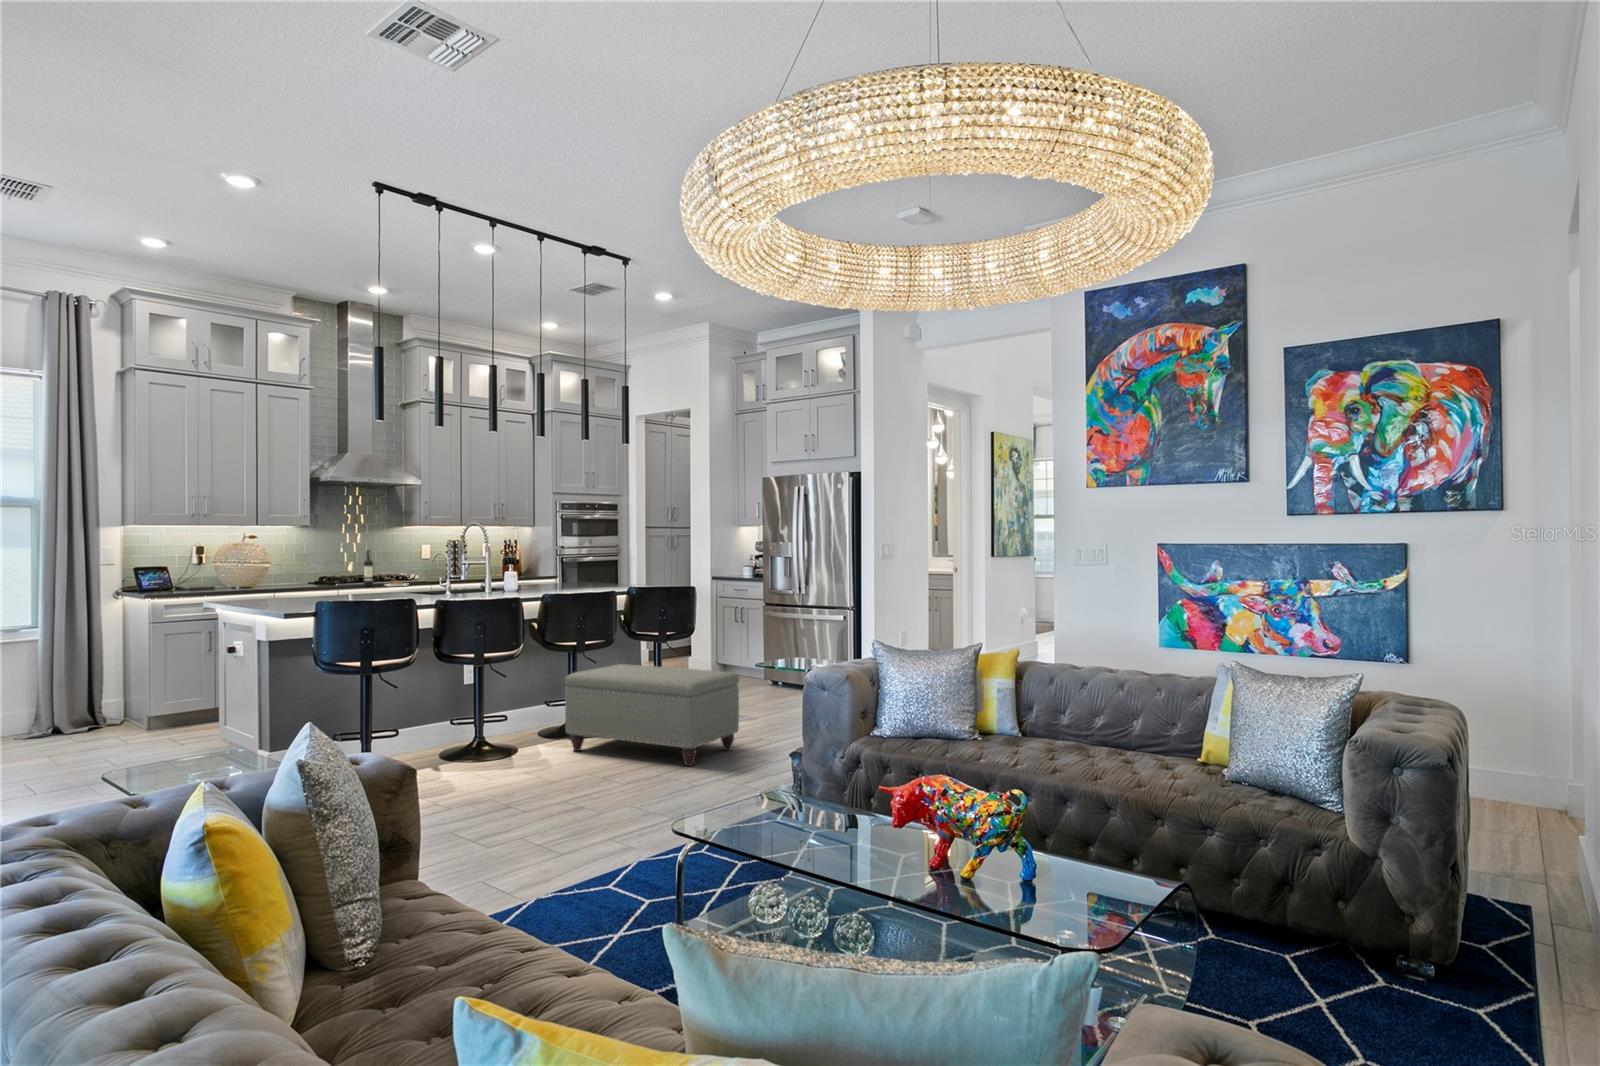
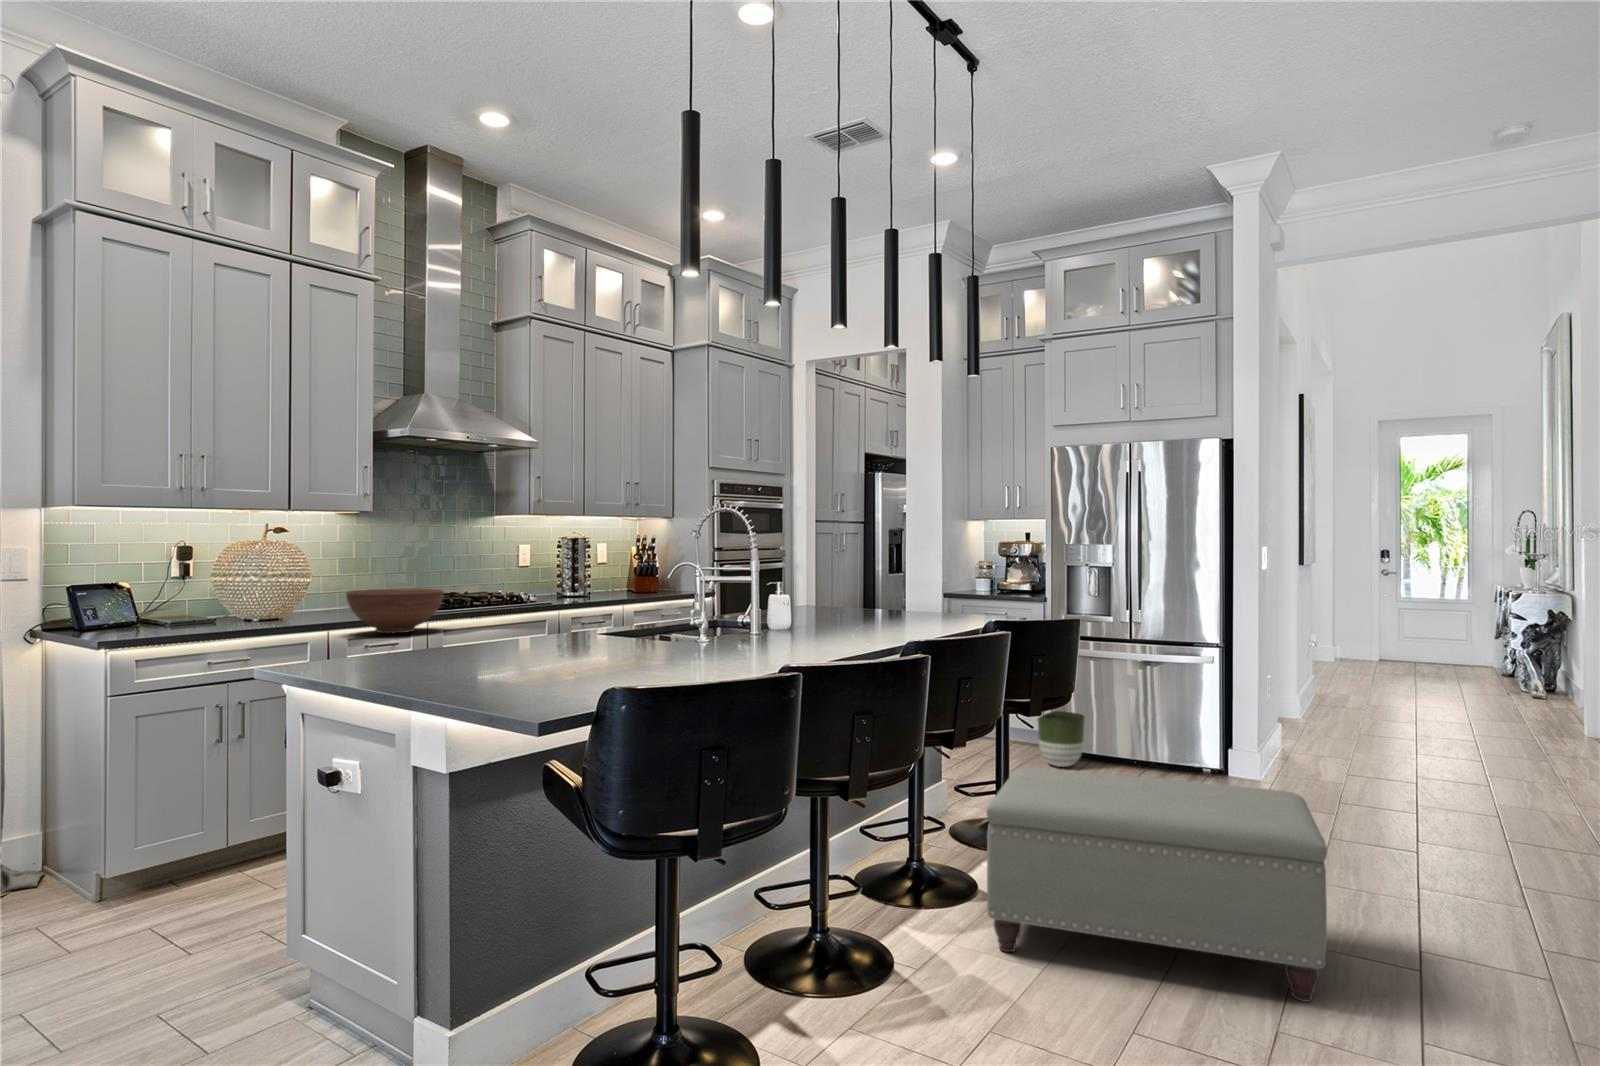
wine bottle: present [364,550,407,587] -> none [445,553,523,613]
fruit bowl: none [281,570,338,594] -> present [346,589,444,633]
planter: none [746,653,776,689] -> present [1037,711,1085,767]

